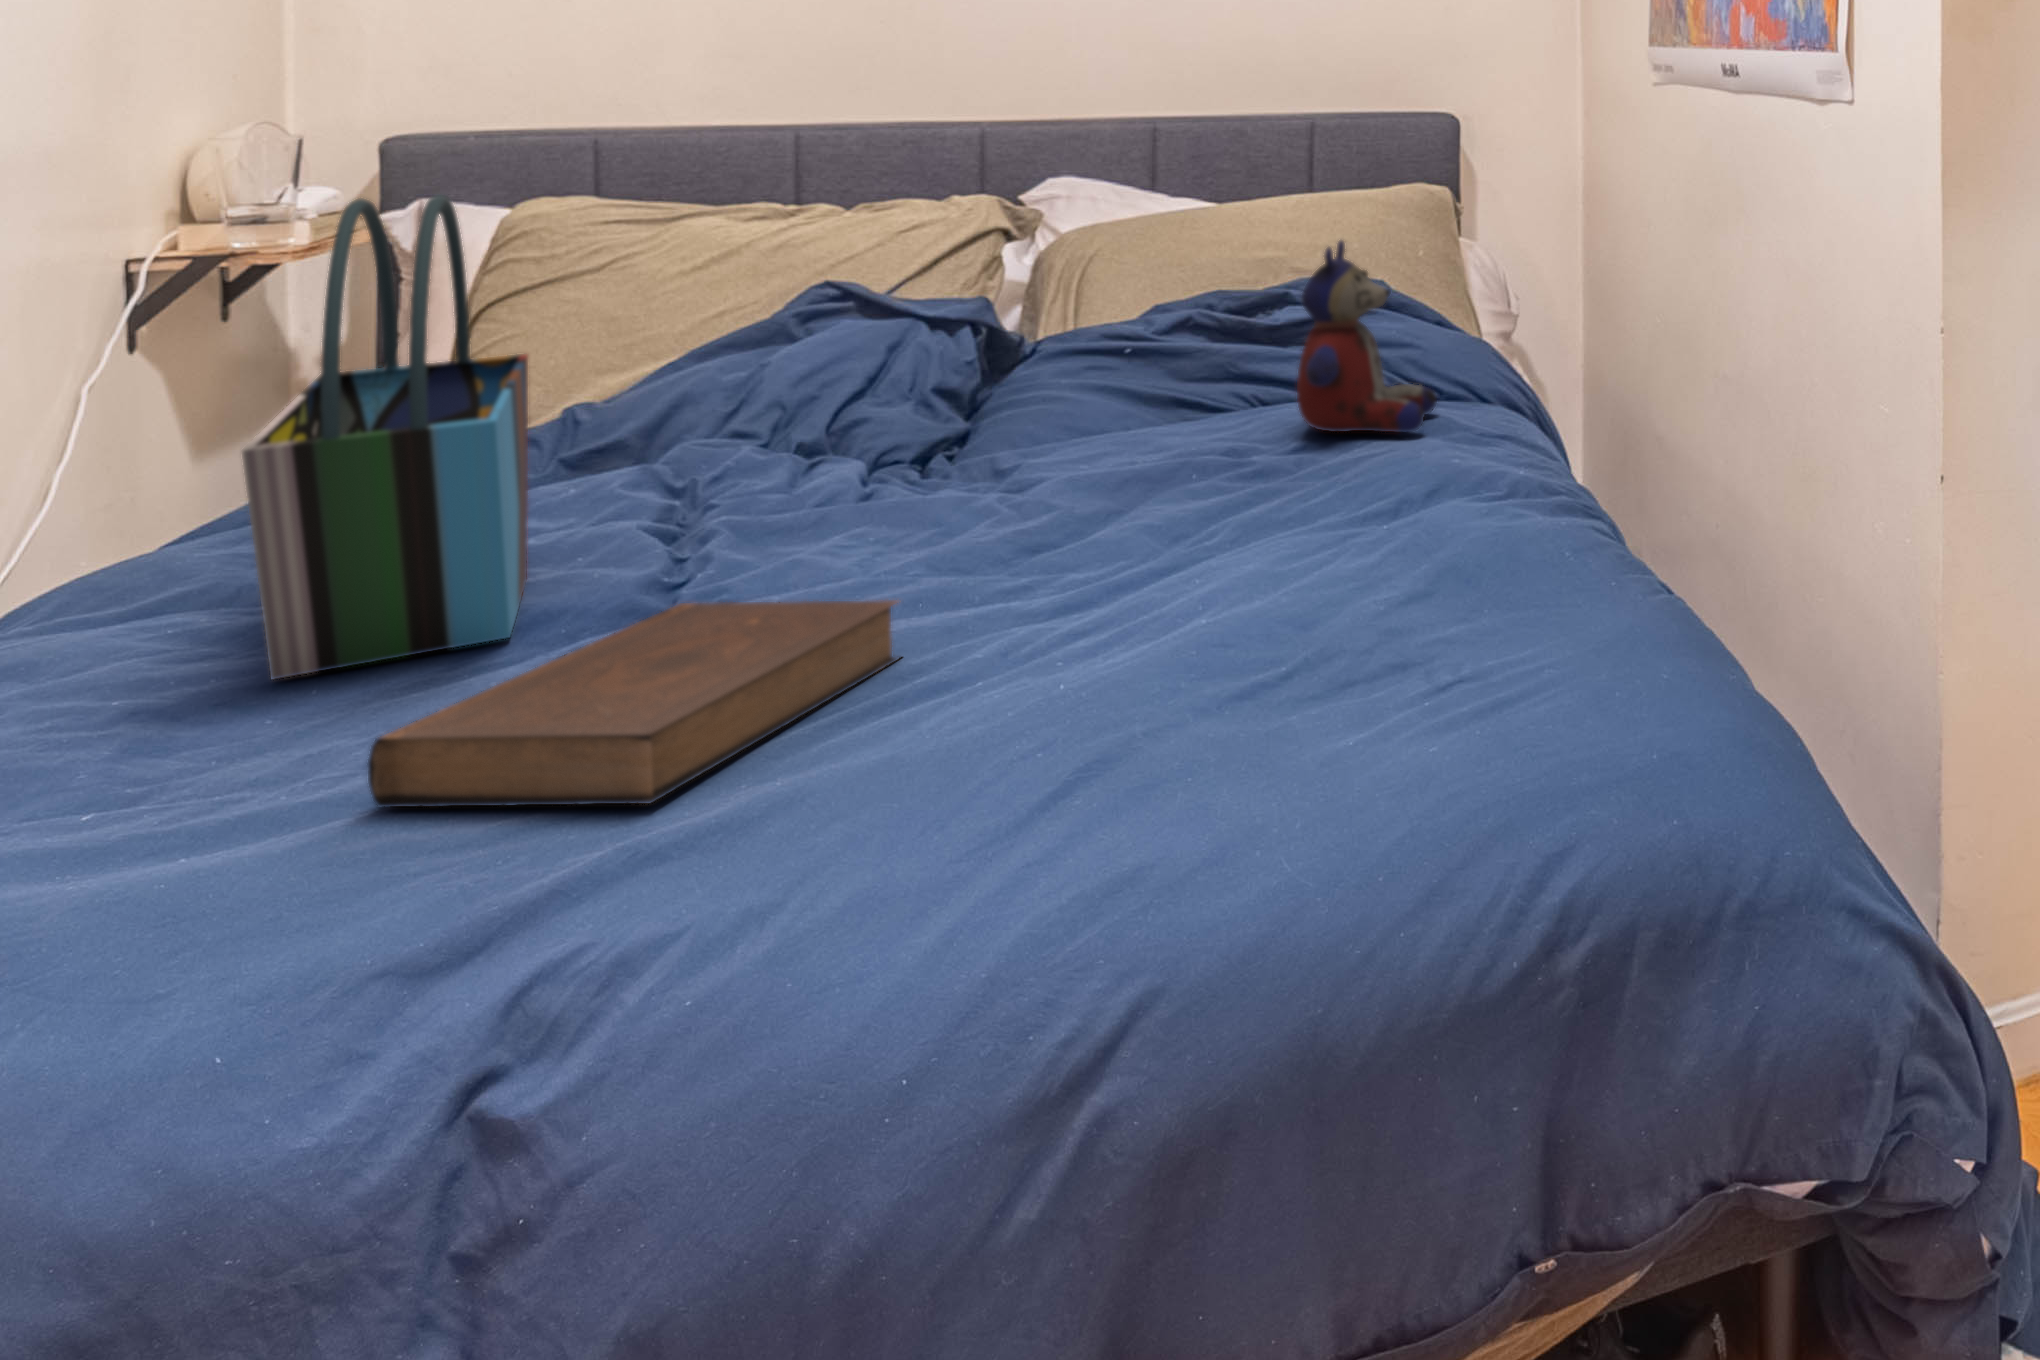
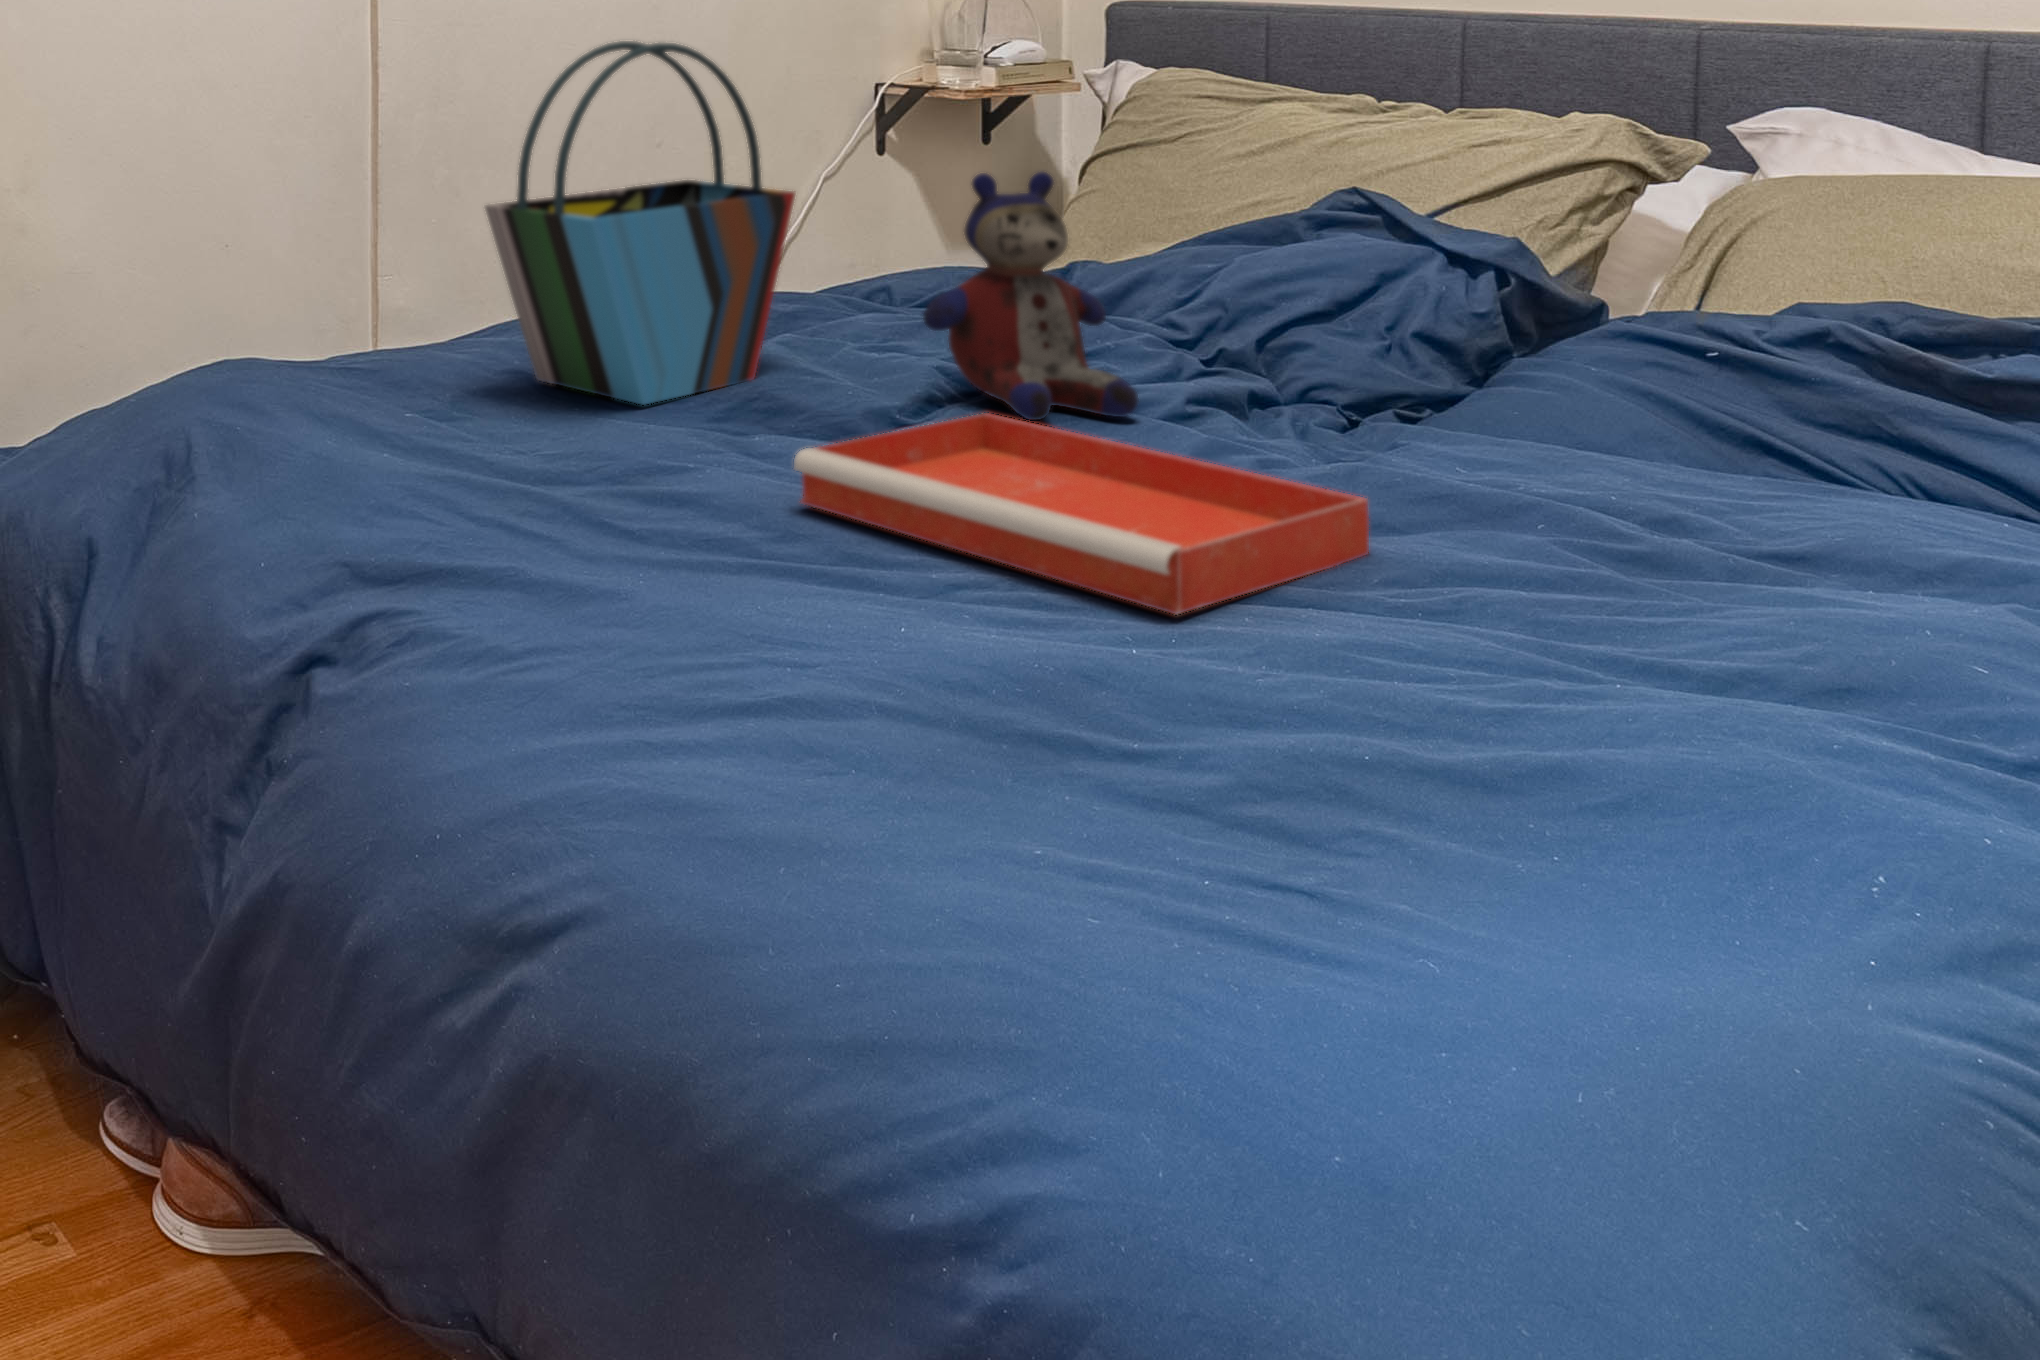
stuffed bear: present [1297,240,1437,432] -> present [923,172,1139,420]
tray: none [938,450,1329,618] -> present [794,413,1369,614]
book: present [368,600,898,807] -> none [388,407,723,515]

